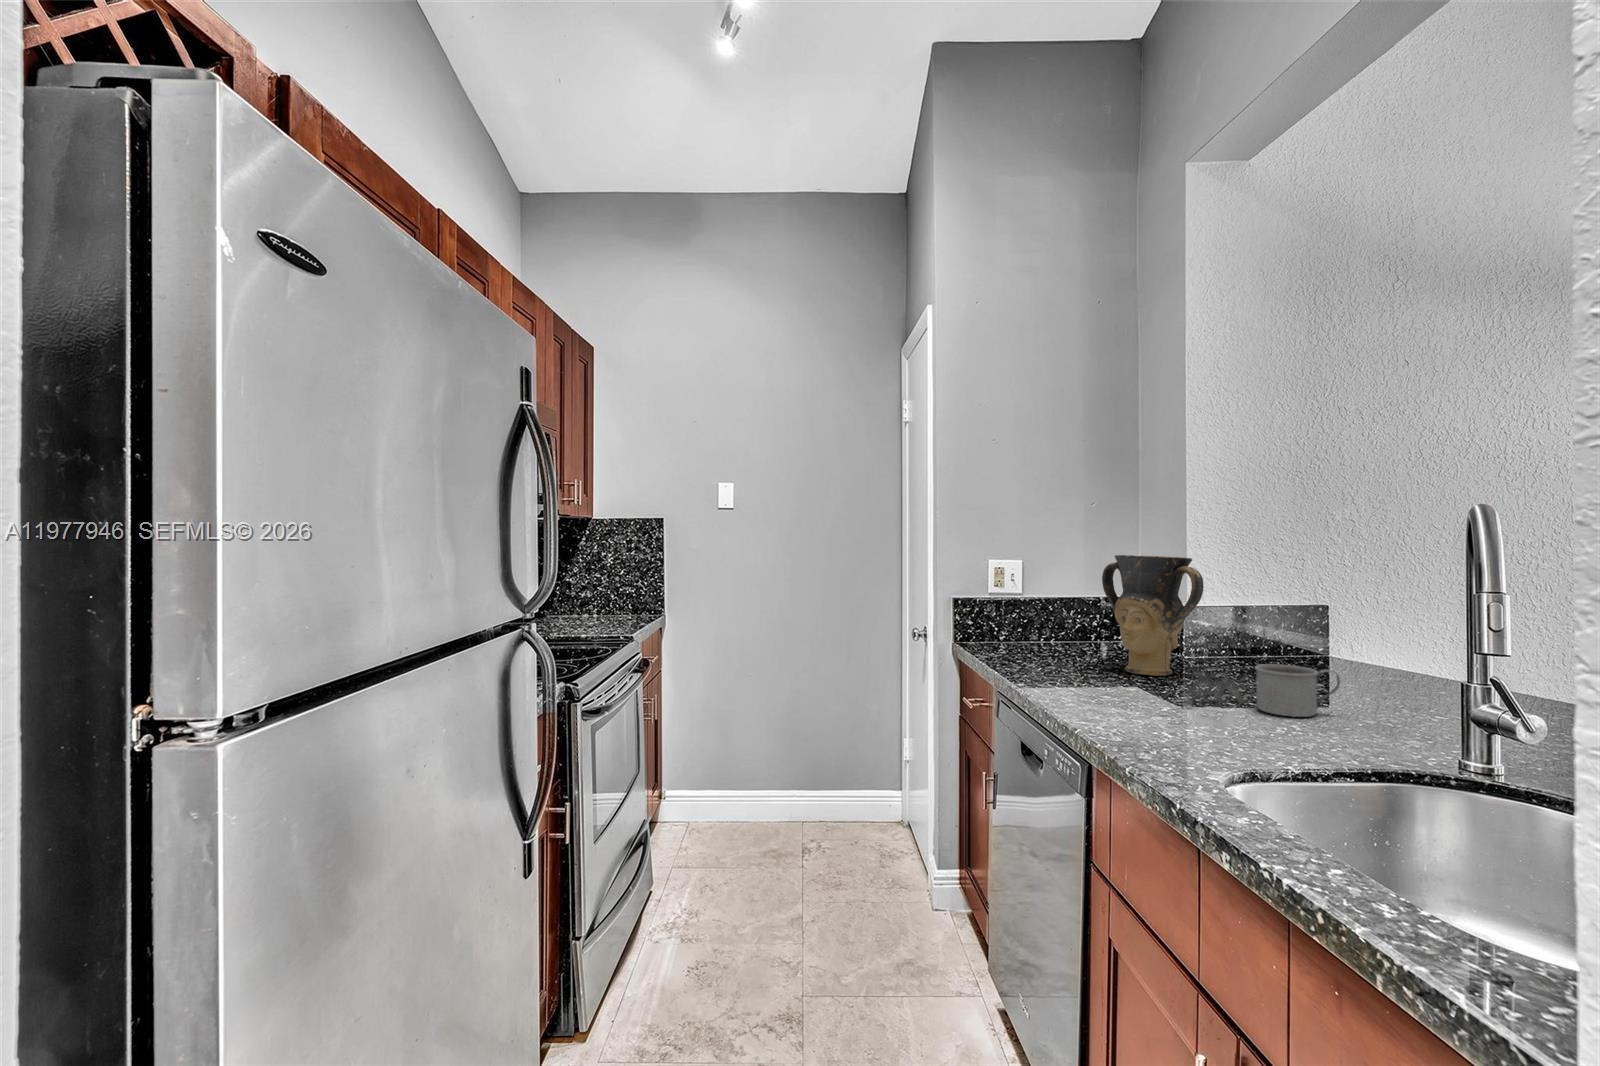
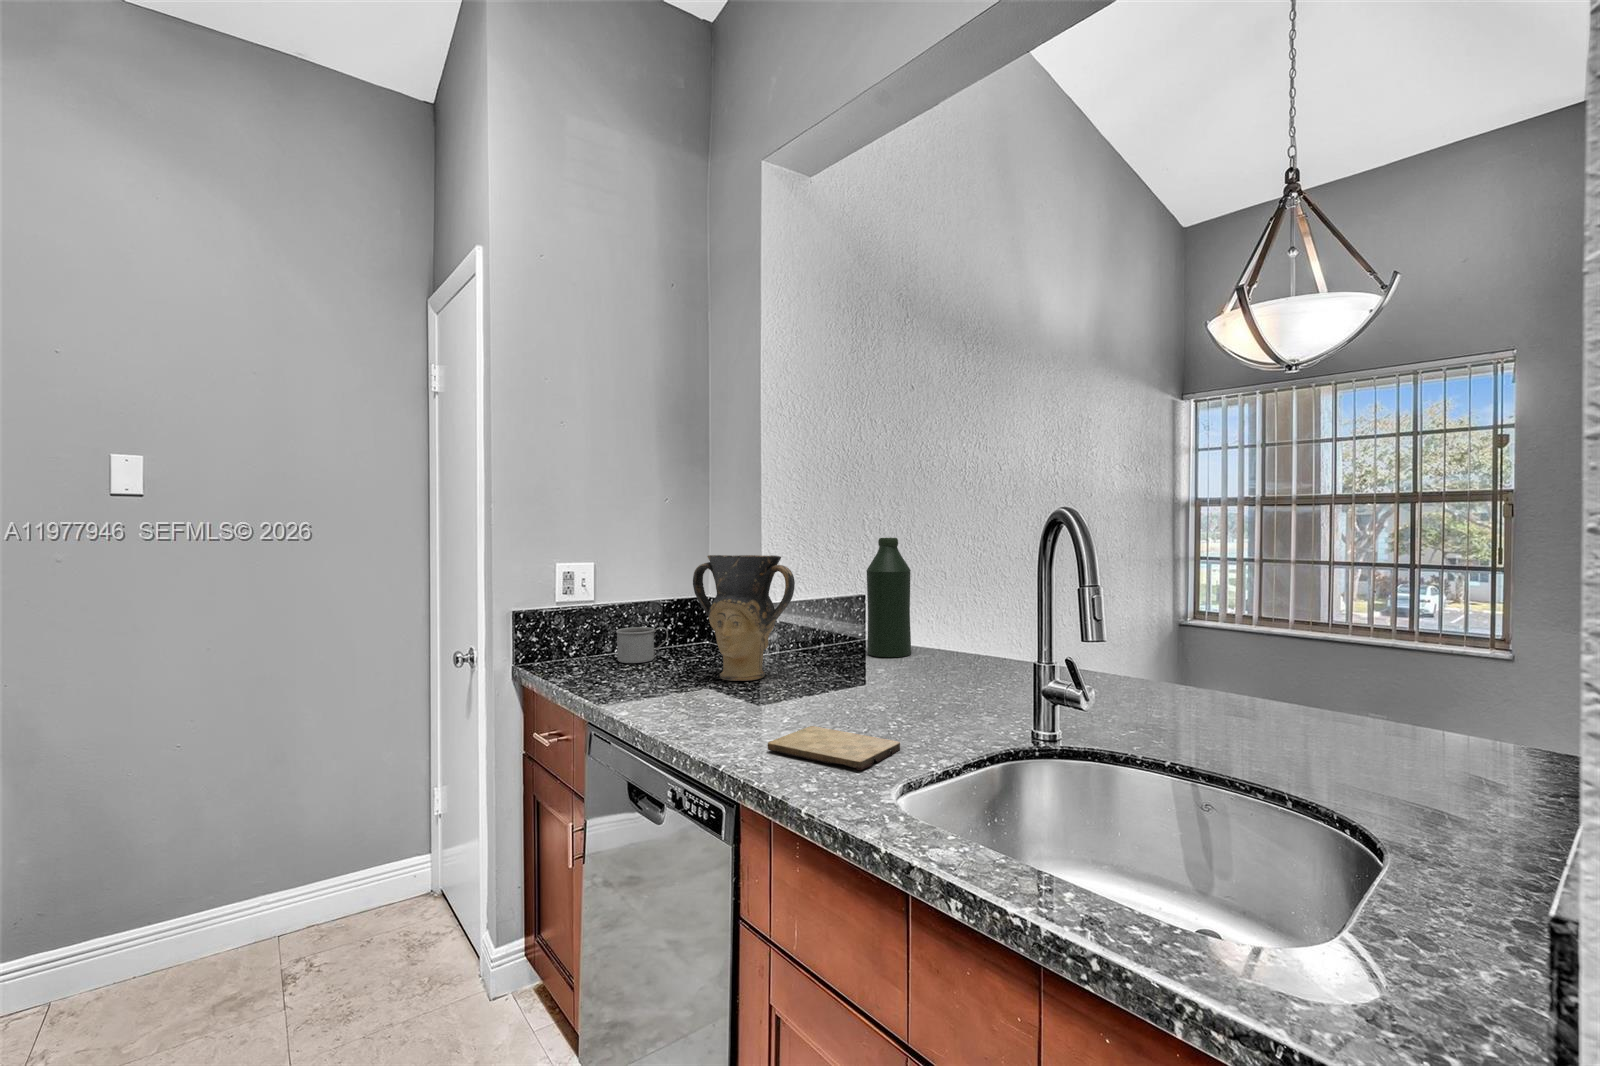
bottle: none [1310,543,1371,676] -> present [866,538,911,657]
mug: present [1255,664,1340,717] -> present [616,627,668,663]
cutting board: none [1127,715,1266,753] -> present [768,726,900,770]

